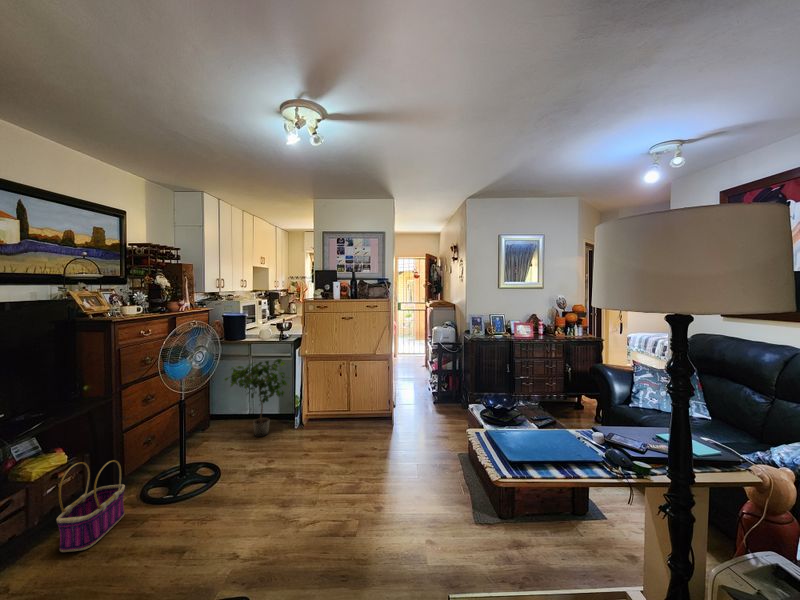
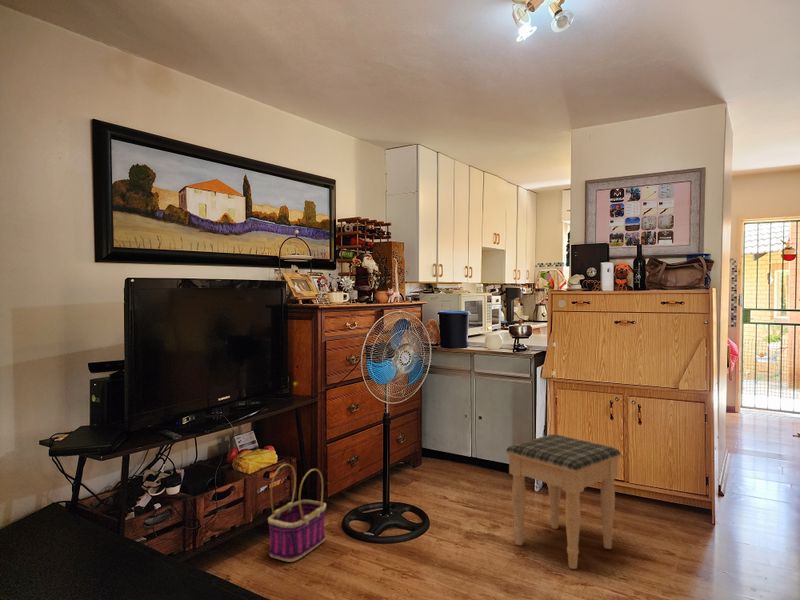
potted plant: present [224,359,289,437] -> none [436,380,529,493]
footstool: none [279,392,349,476] -> present [506,434,621,569]

